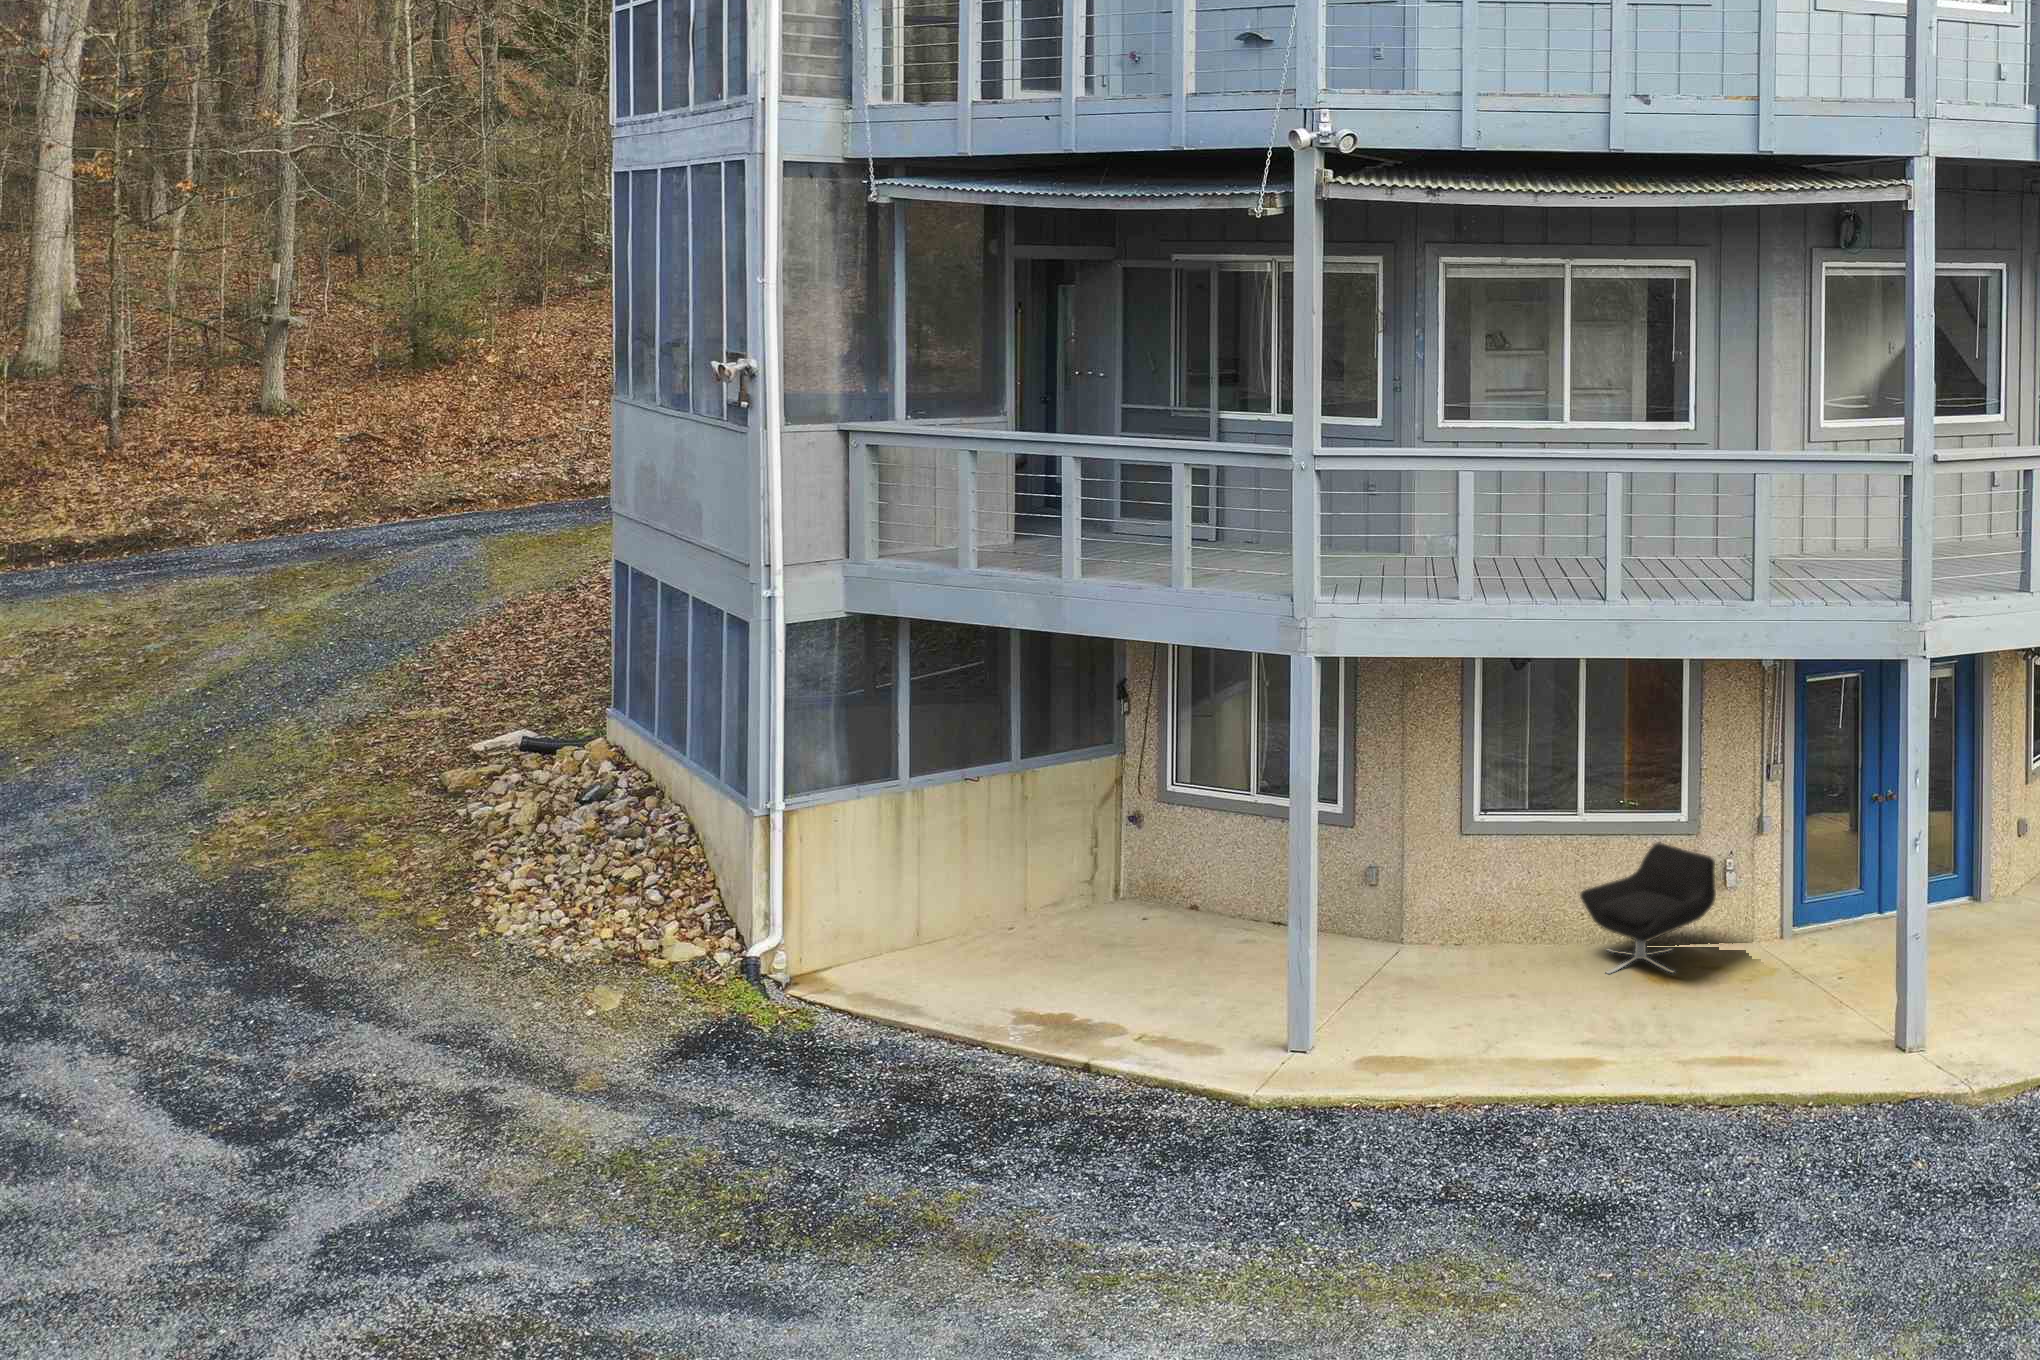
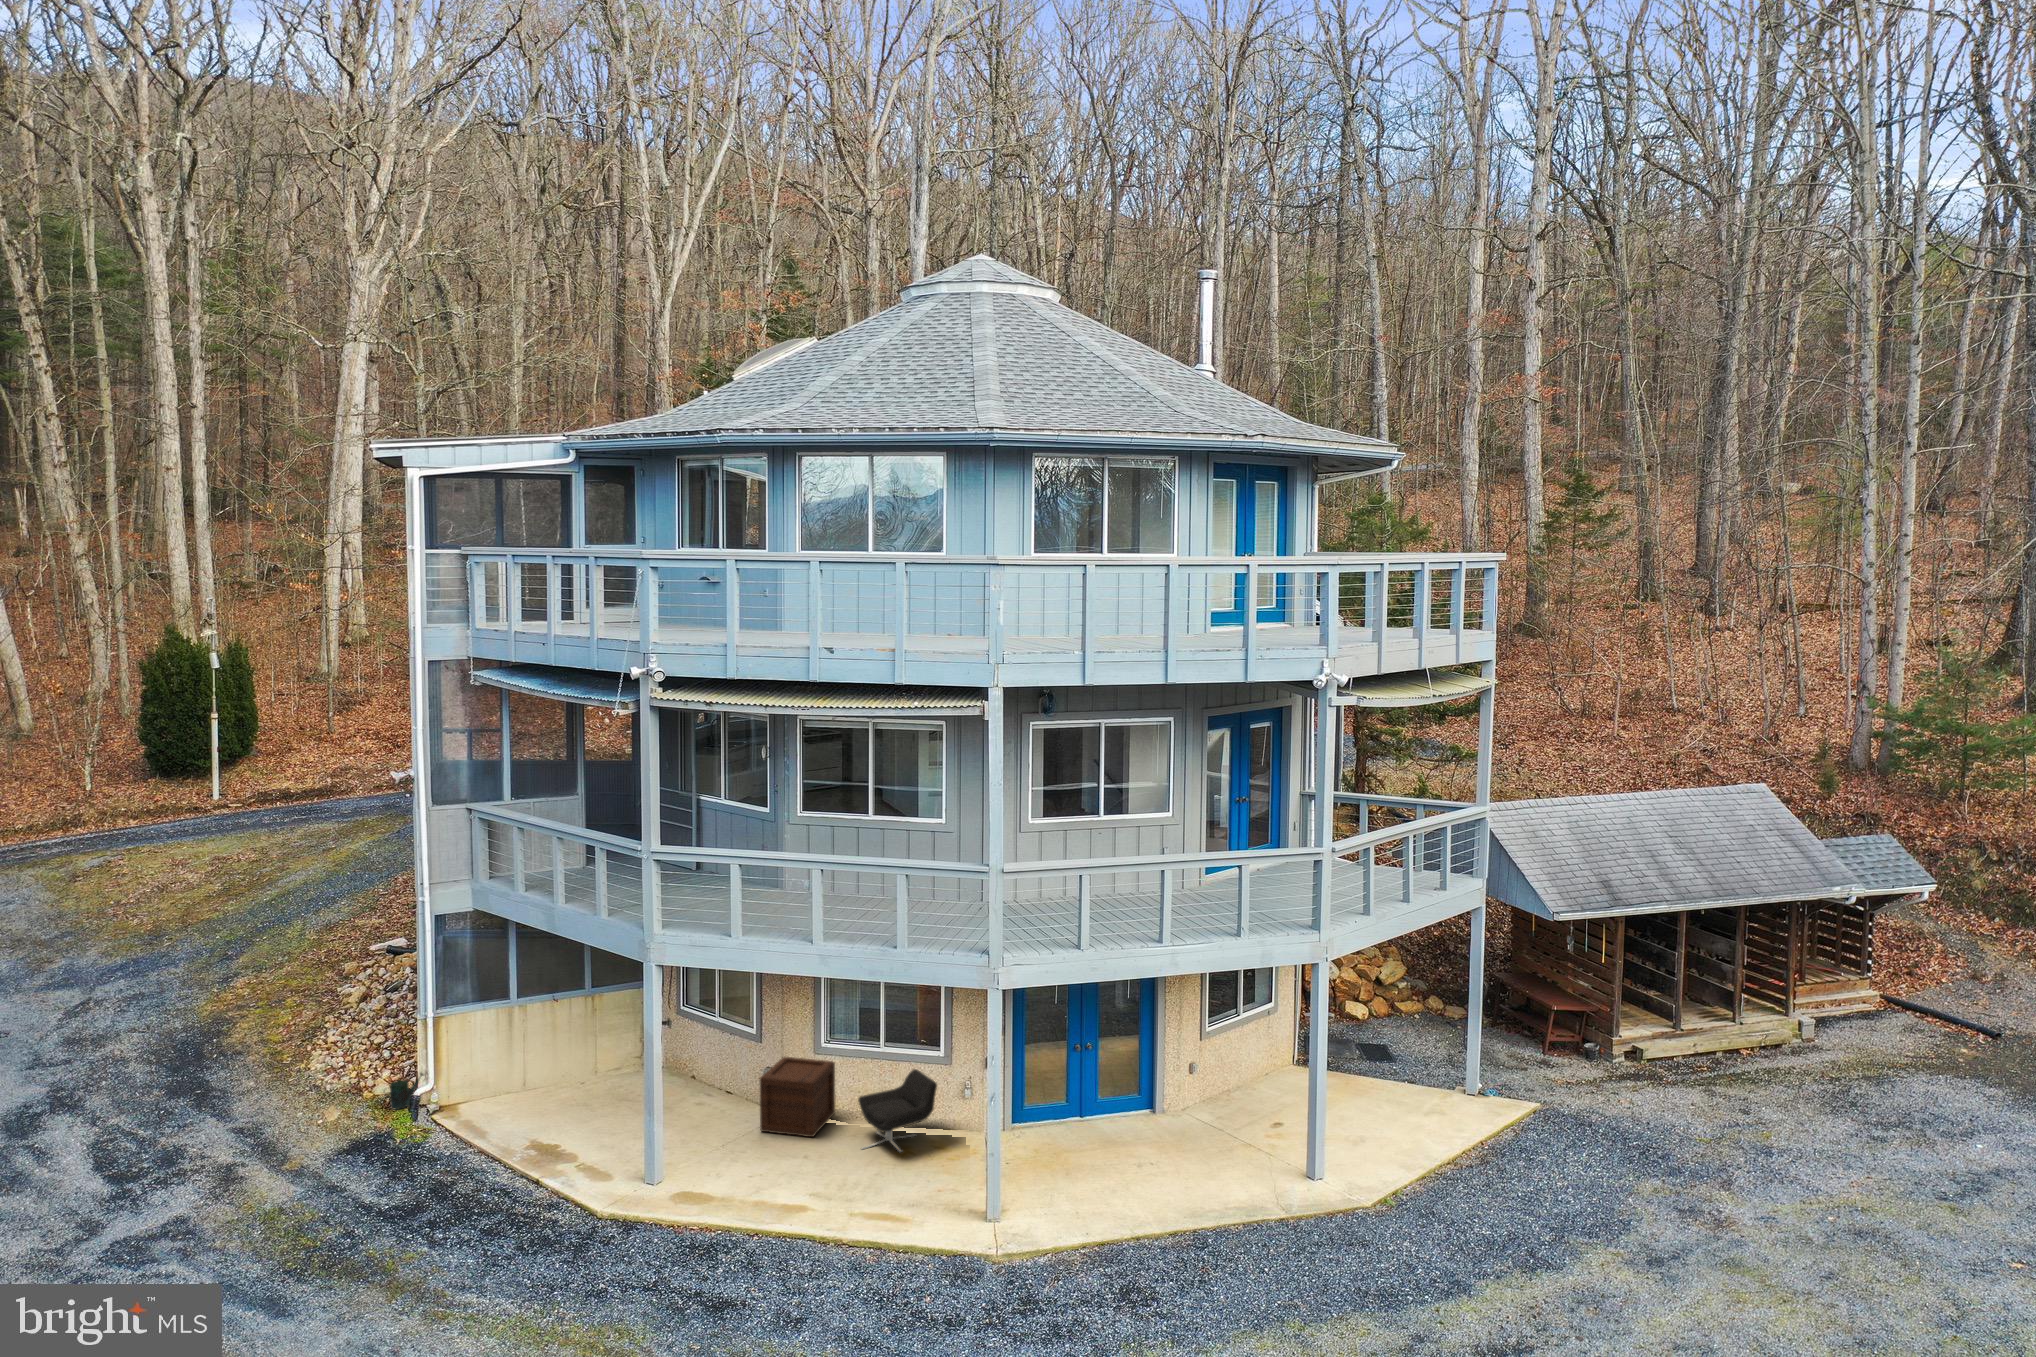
wooden crate: none [1418,839,1517,964] -> present [760,1057,835,1137]
watering can: none [705,909,771,977] -> present [389,1073,424,1110]

